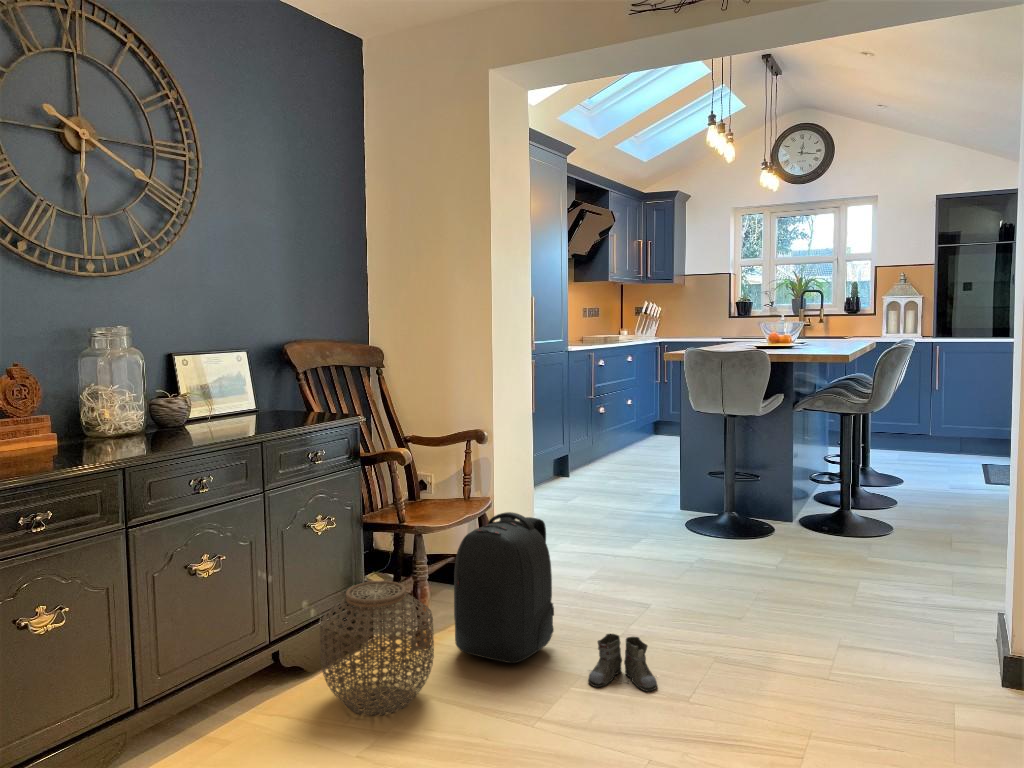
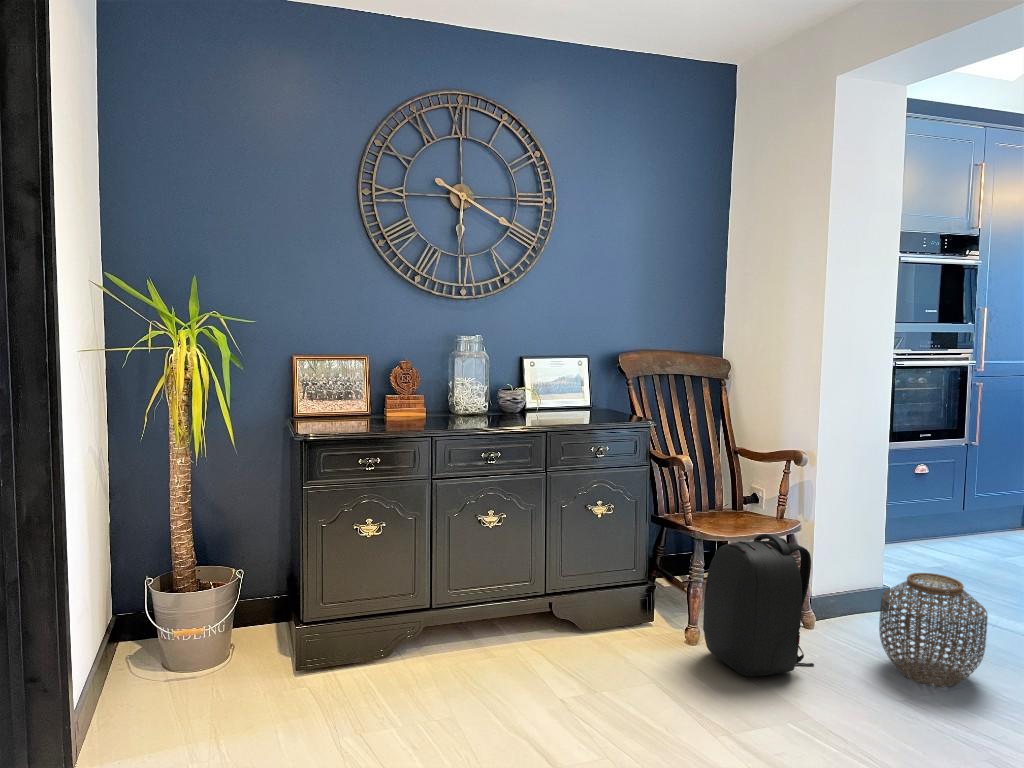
woven basket: present [320,581,434,715] -> present [879,573,987,687]
boots: present [588,634,657,692] -> none [799,676,880,745]

